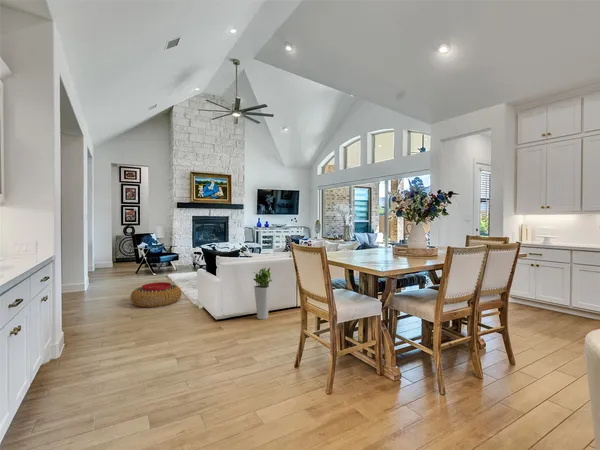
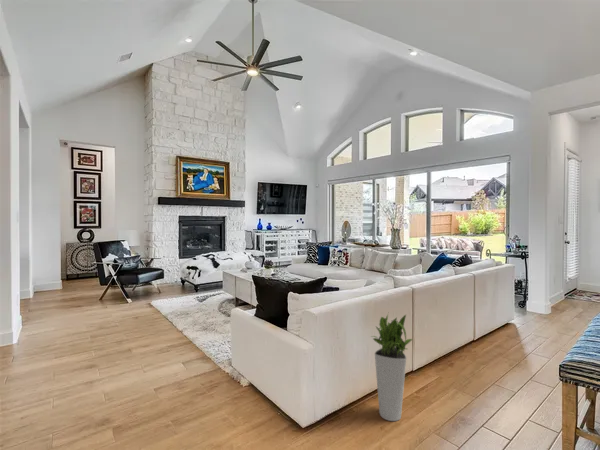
pouf: present [131,282,182,307] -> none [103,332,198,391]

